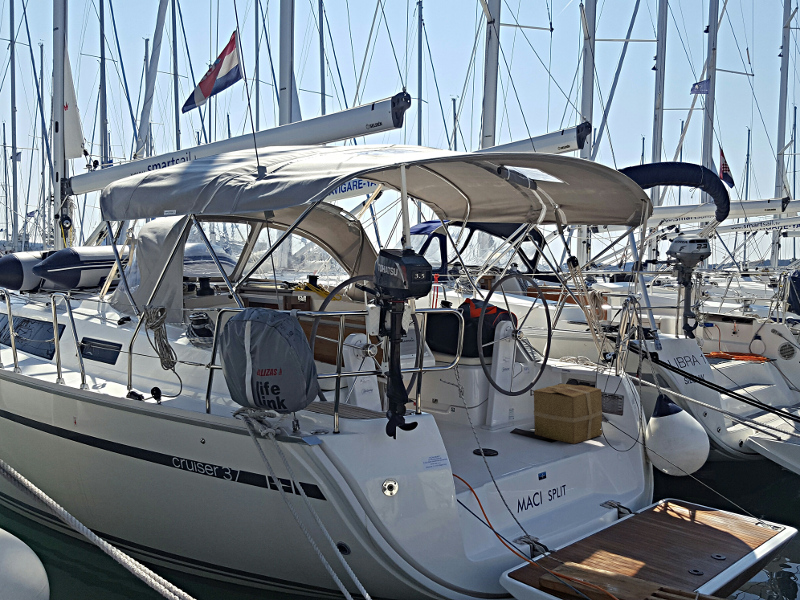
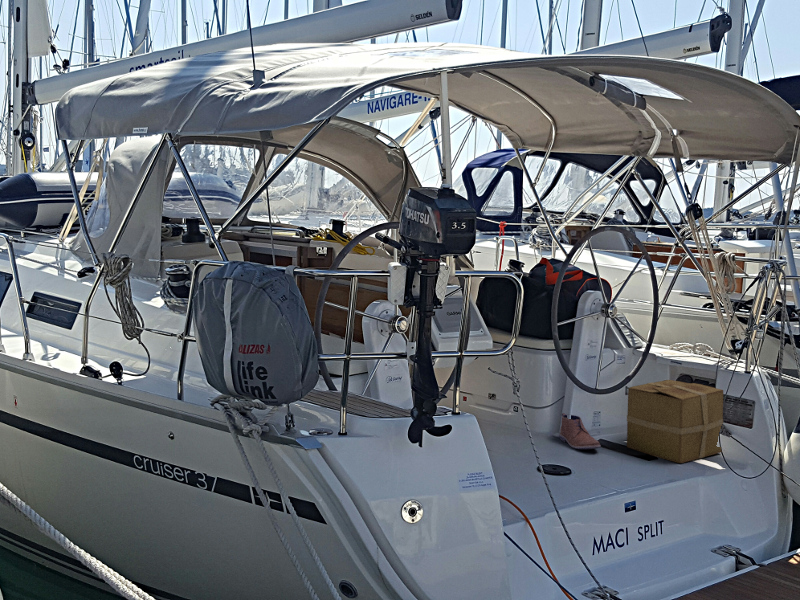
shoe: none [485,412,516,437] -> present [559,413,601,449]

